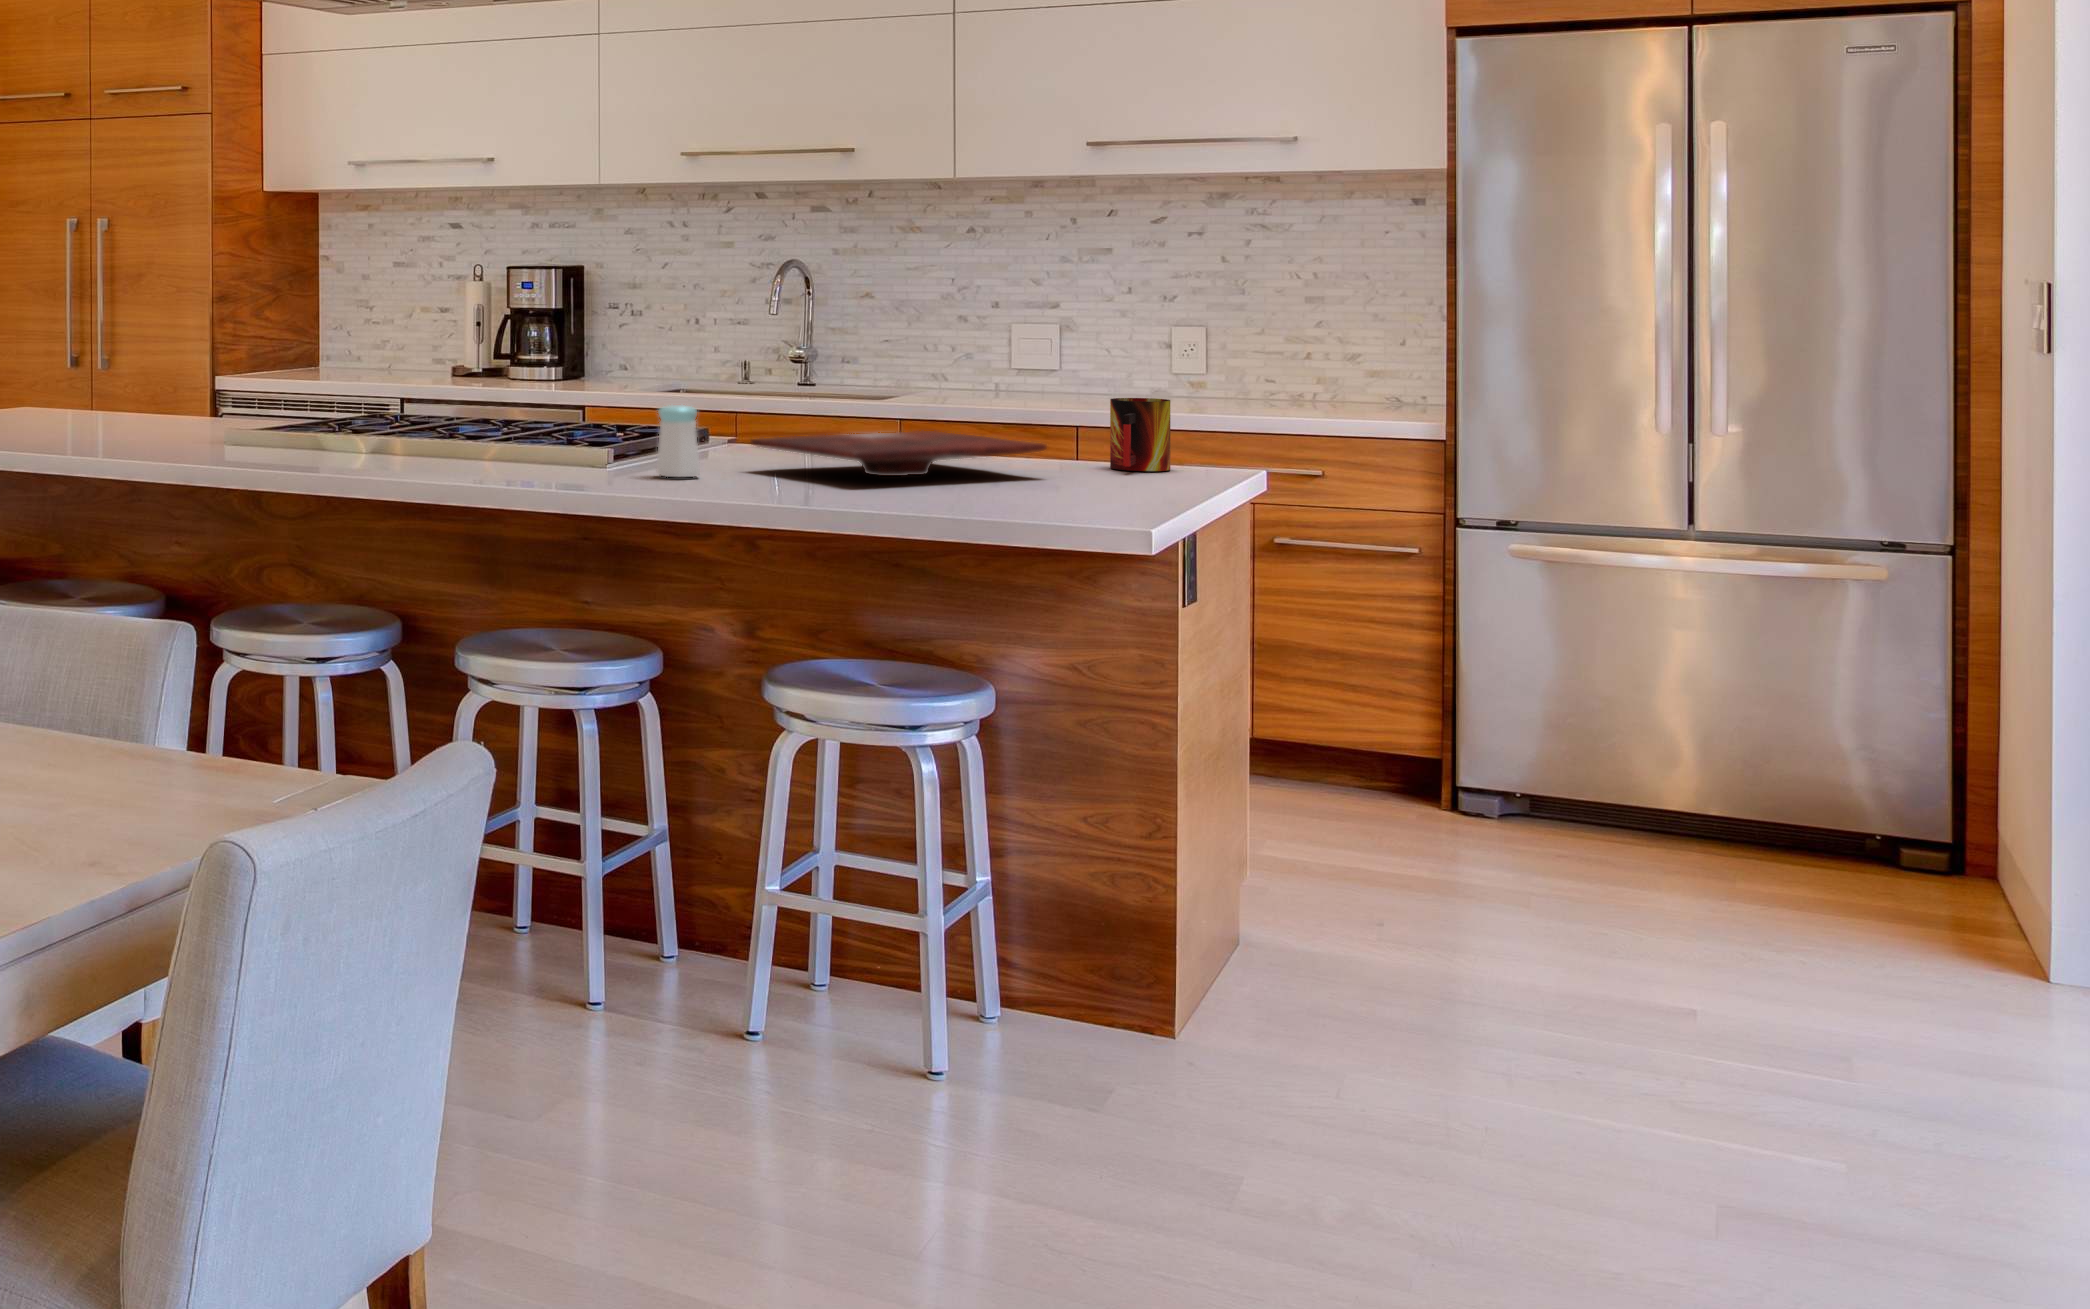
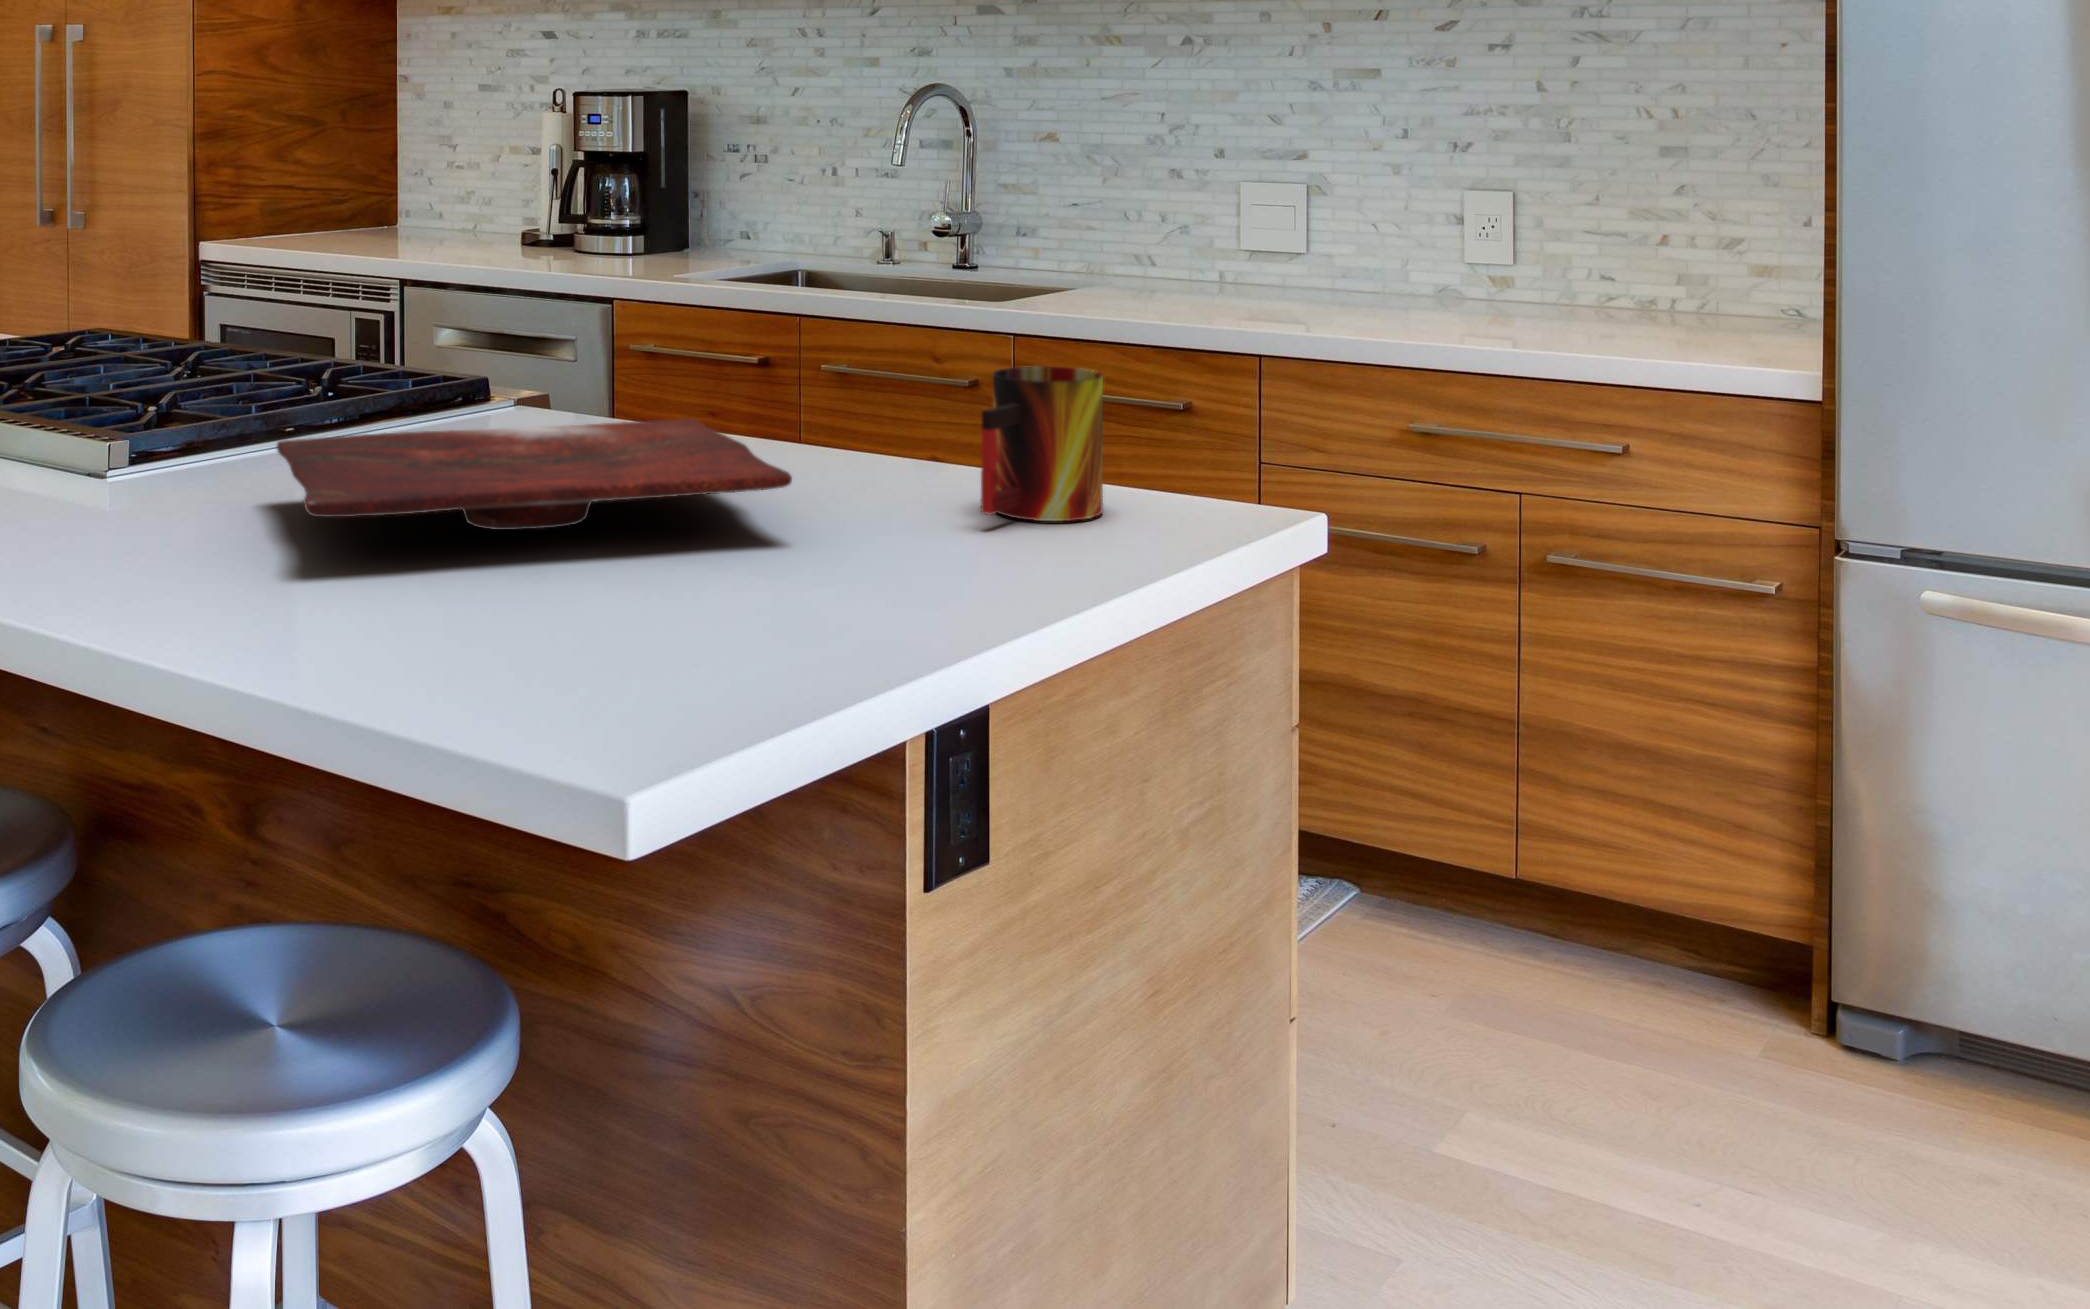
salt shaker: present [657,405,700,477] -> none [37,379,133,526]

